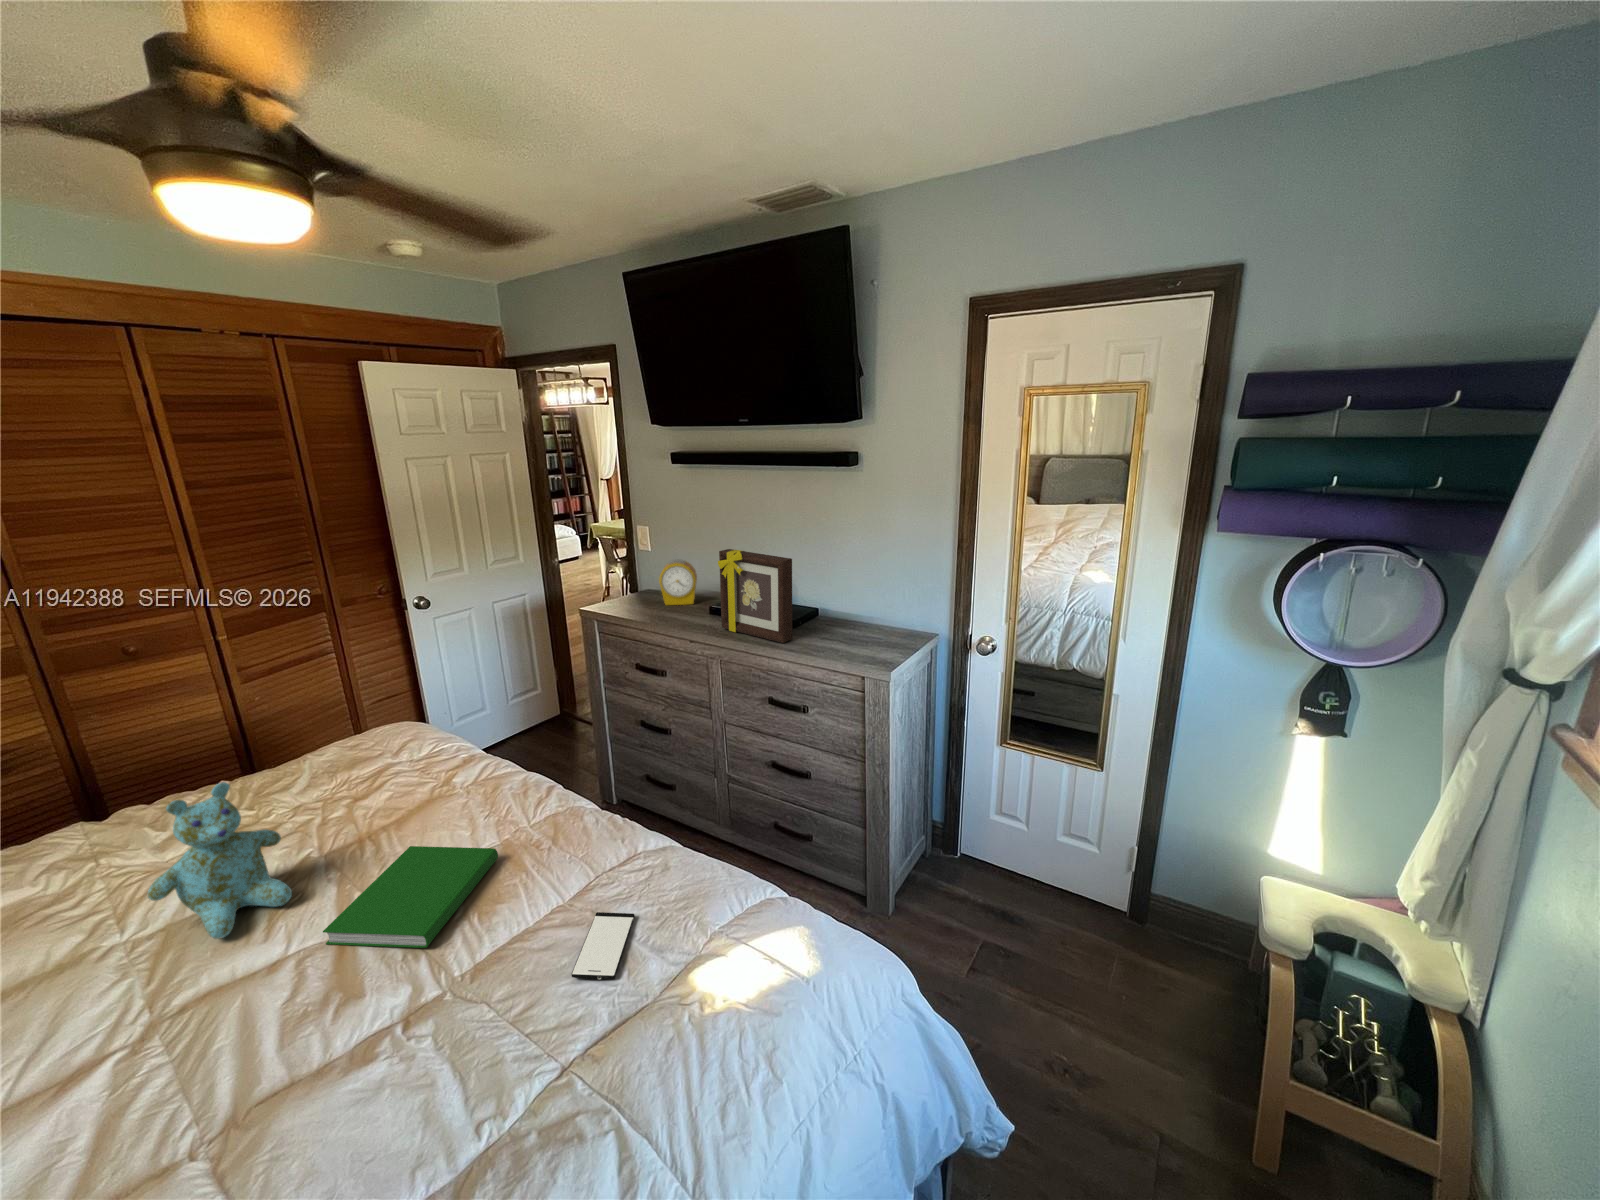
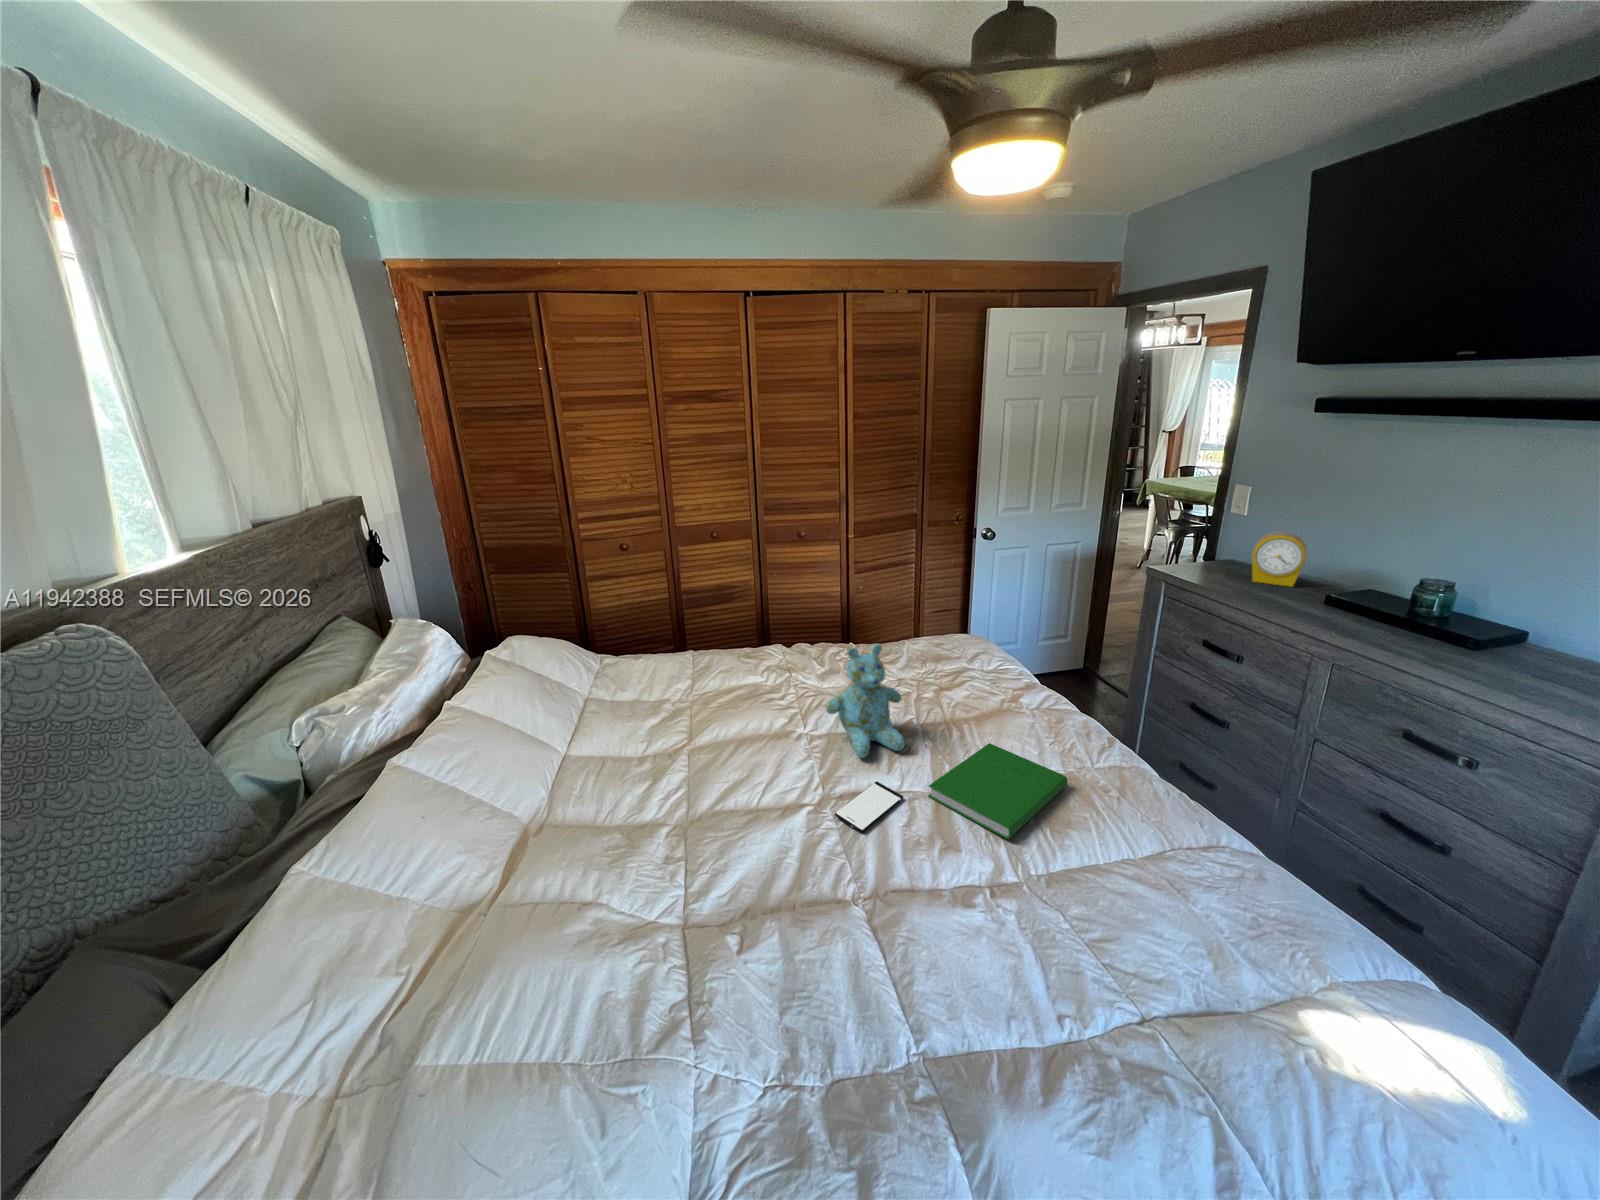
picture frame: present [718,549,792,643] -> none [1347,526,1523,664]
smartphone: present [572,912,634,980] -> present [835,781,903,832]

